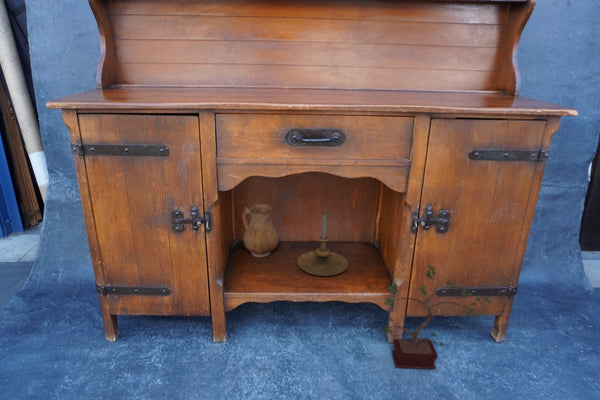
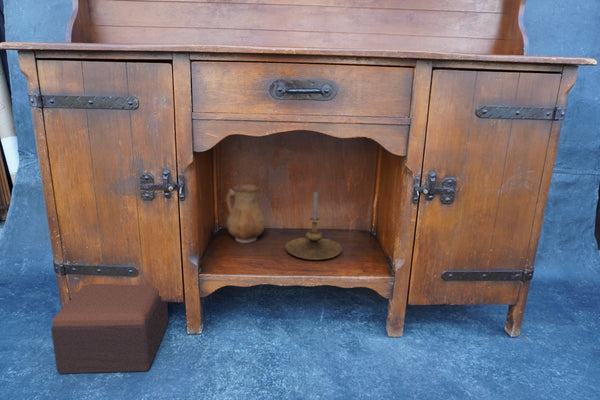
potted plant: present [383,265,492,369] -> none [379,239,510,364]
footstool: none [102,295,196,381] -> present [51,284,168,373]

